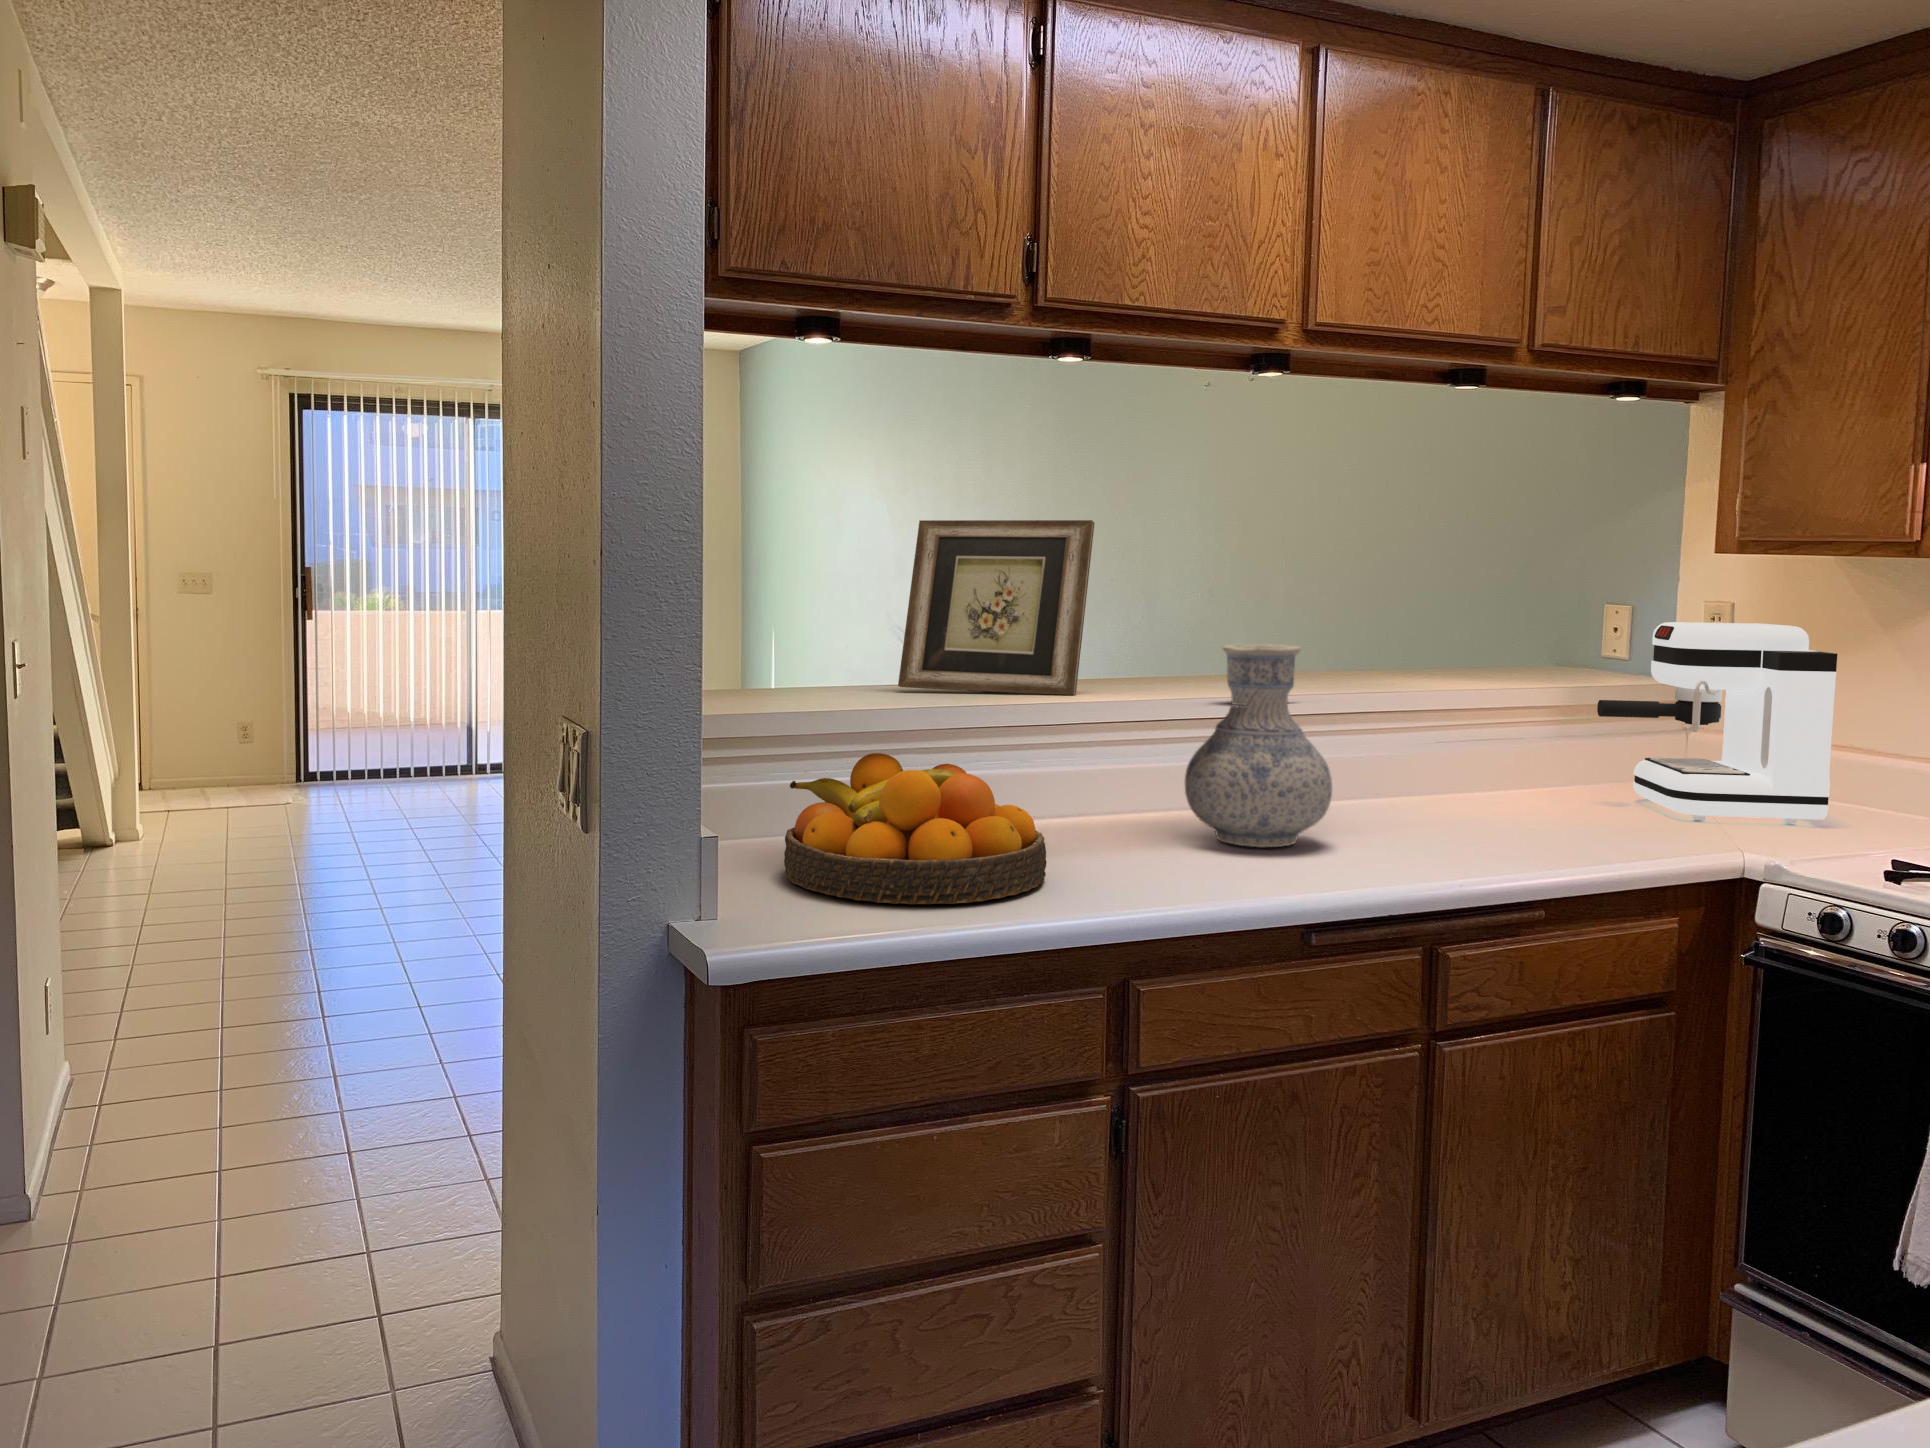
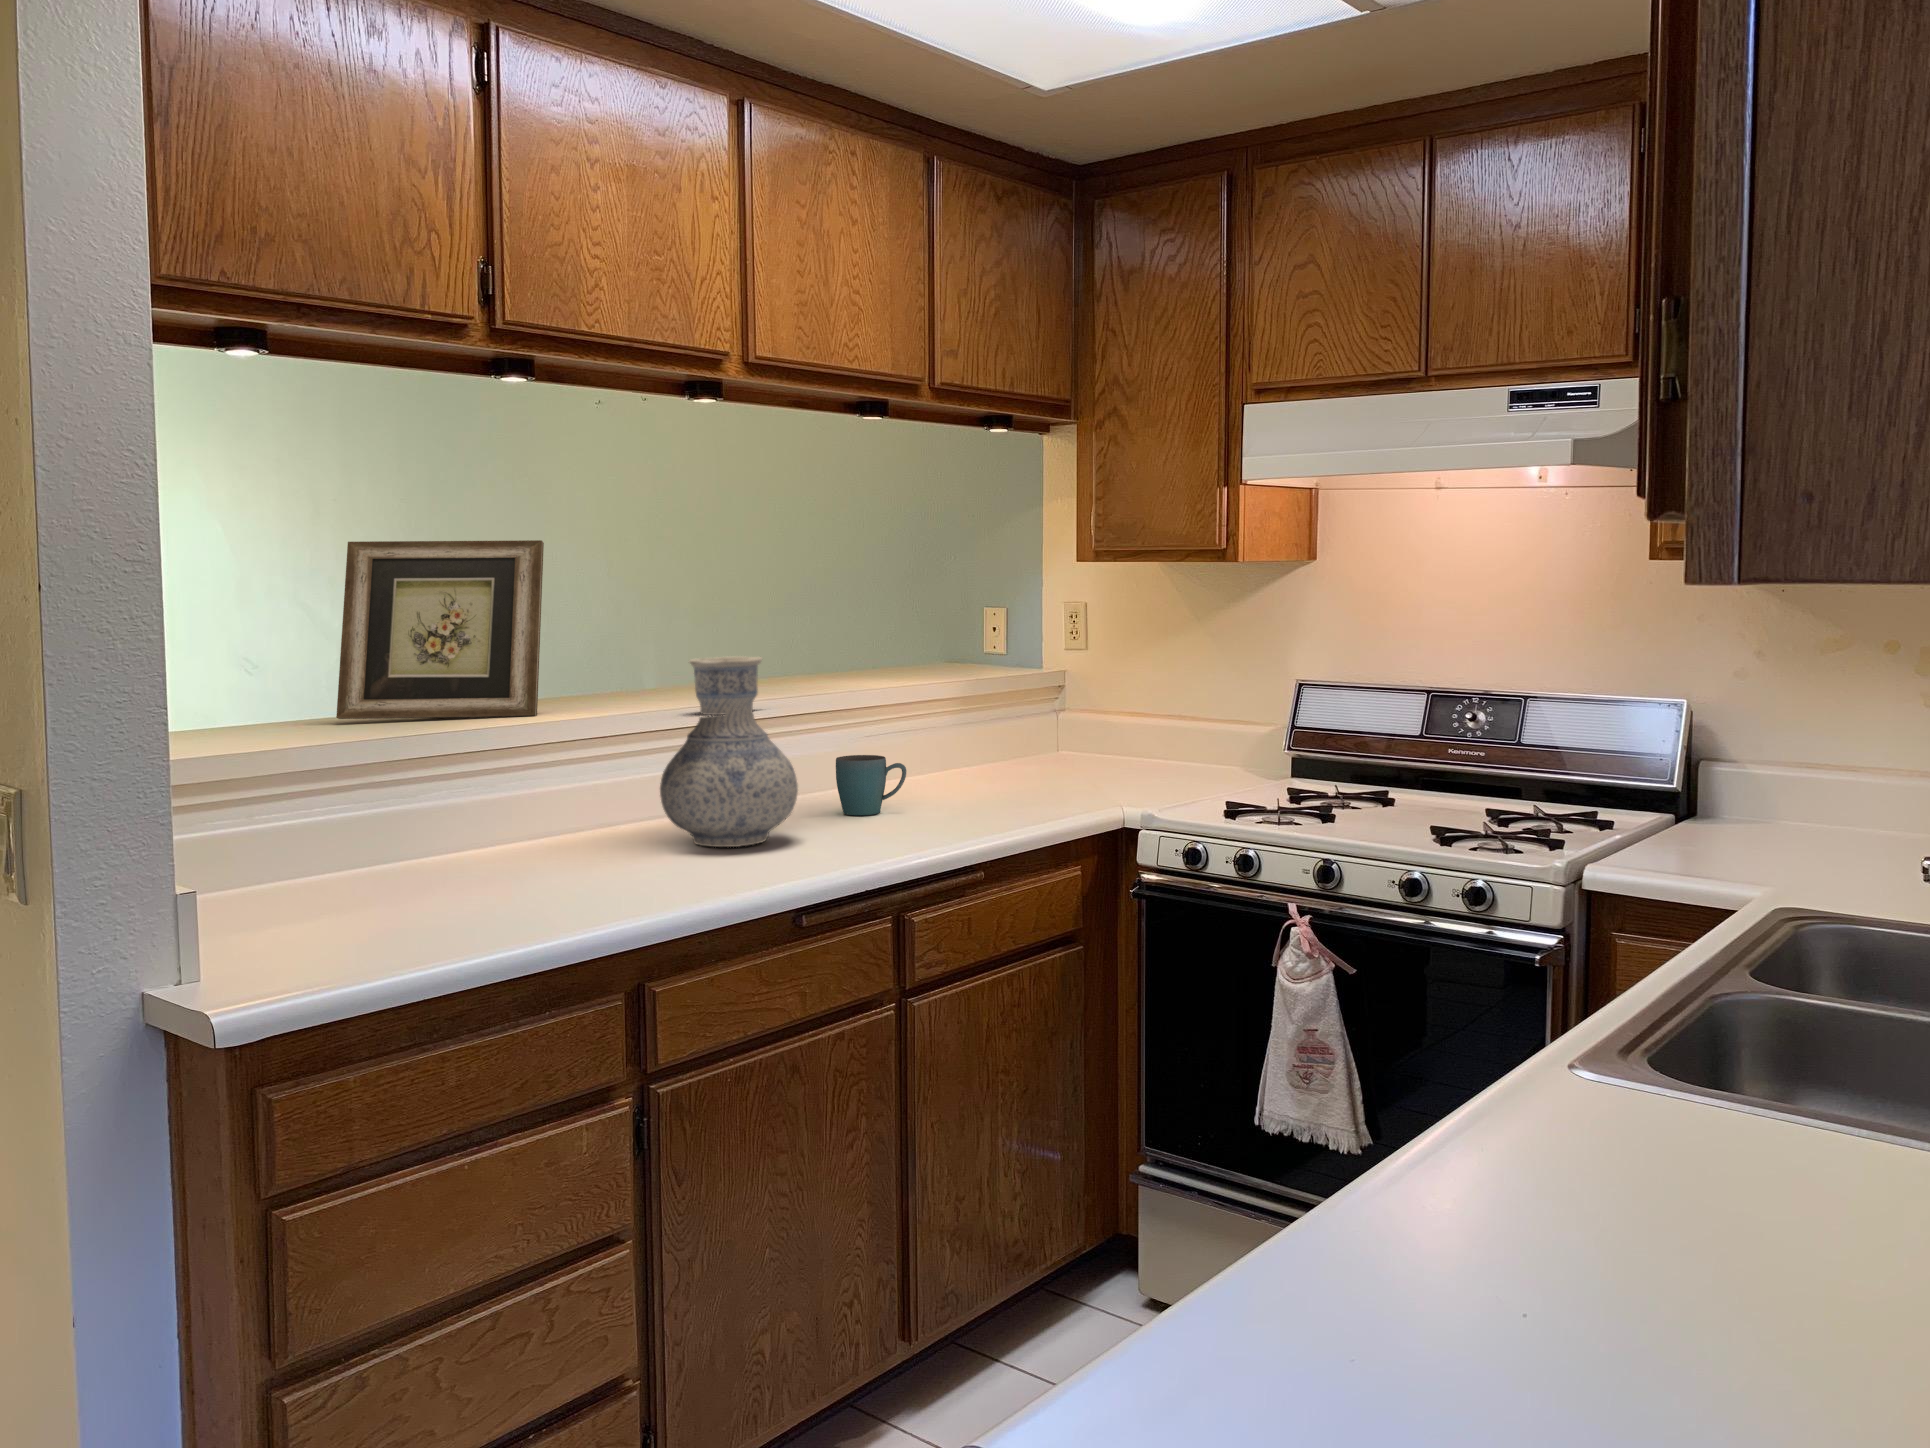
coffee maker: present [1597,622,1837,823] -> none [998,621,1174,787]
fruit bowl: present [784,753,1047,904] -> none [255,788,548,941]
mug: none [1386,760,1468,827] -> present [836,755,906,815]

